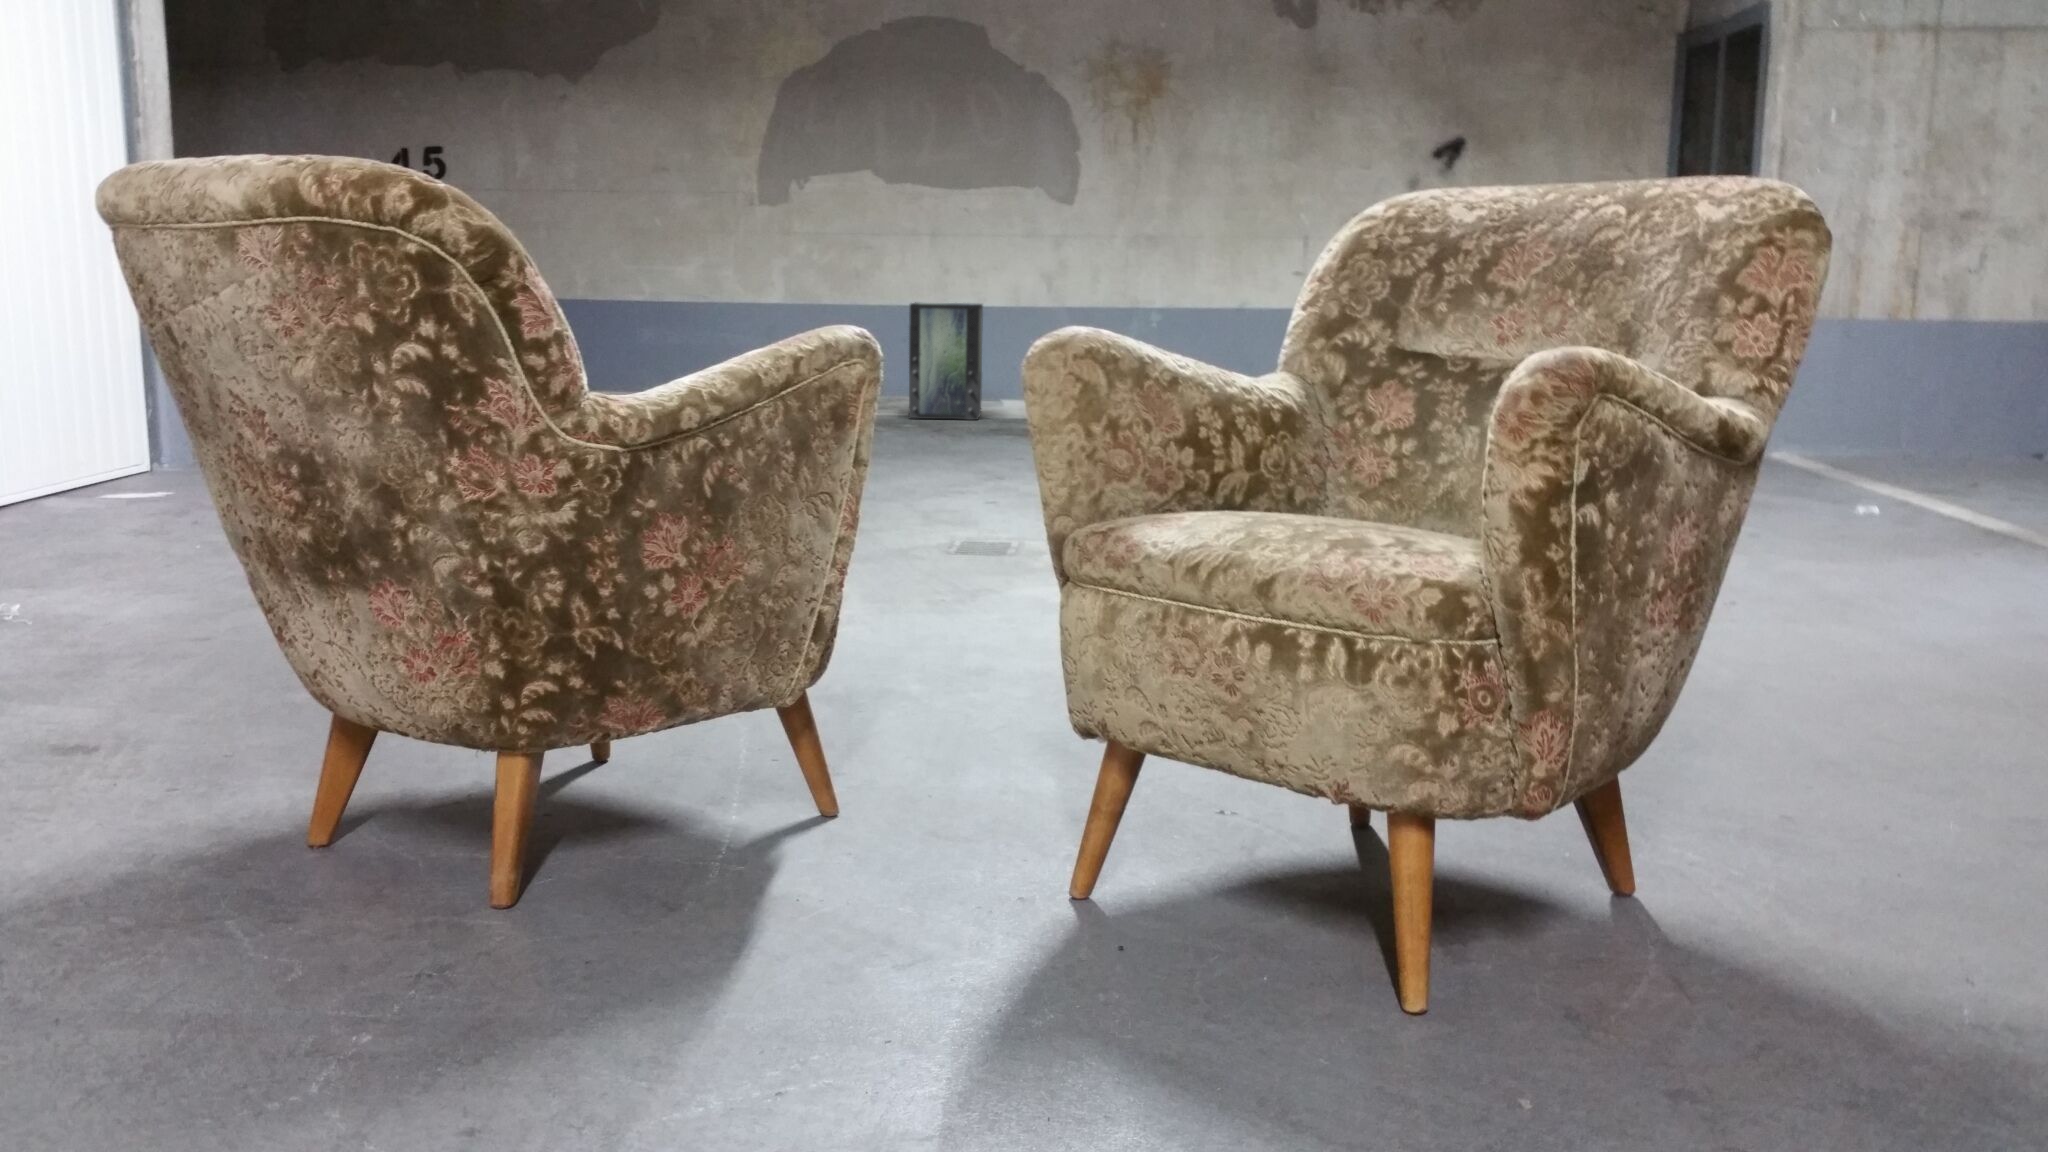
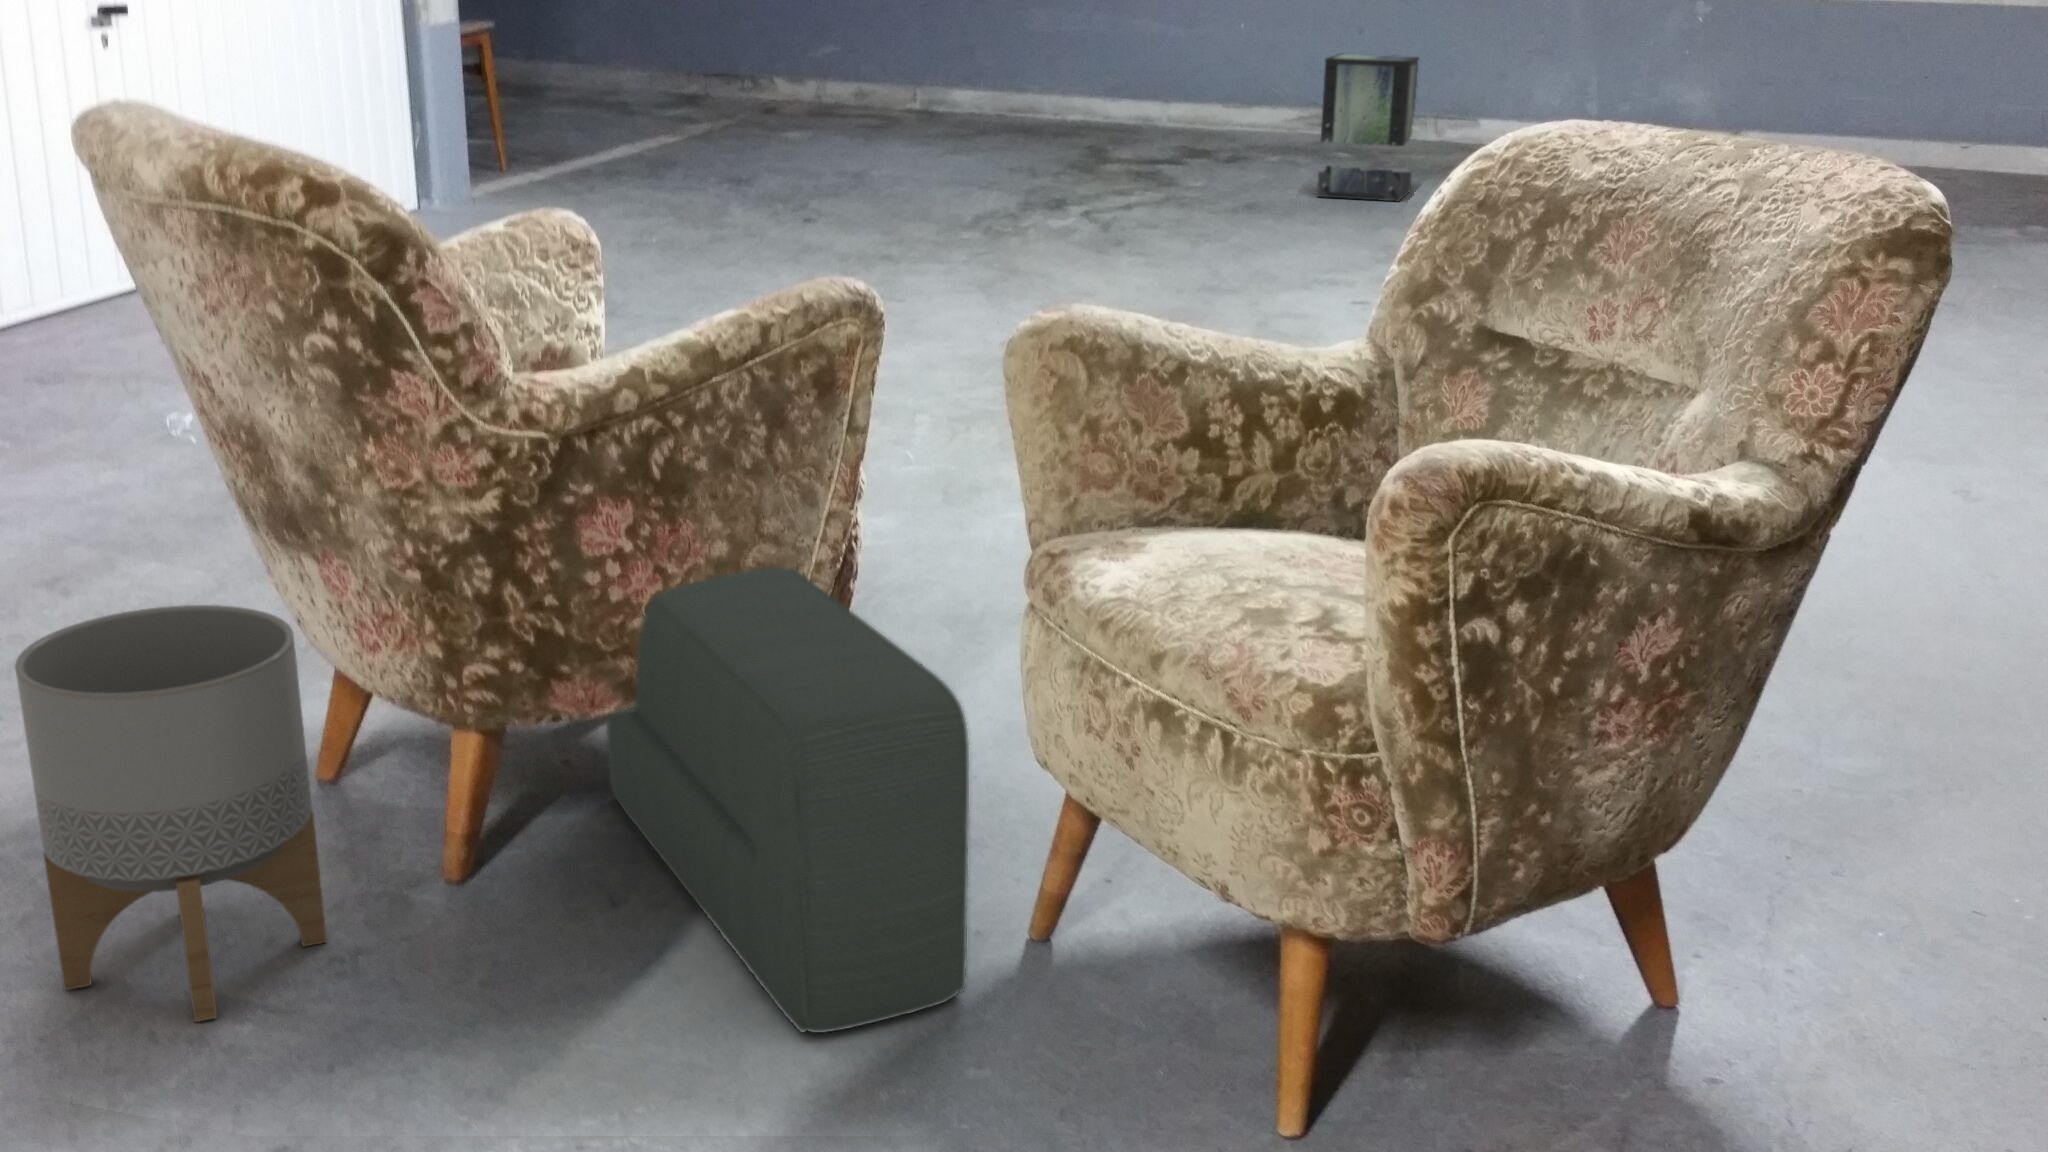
pouf: none [605,575,1079,986] -> present [606,568,969,1033]
planter: none [96,630,403,1055] -> present [15,605,327,1022]

